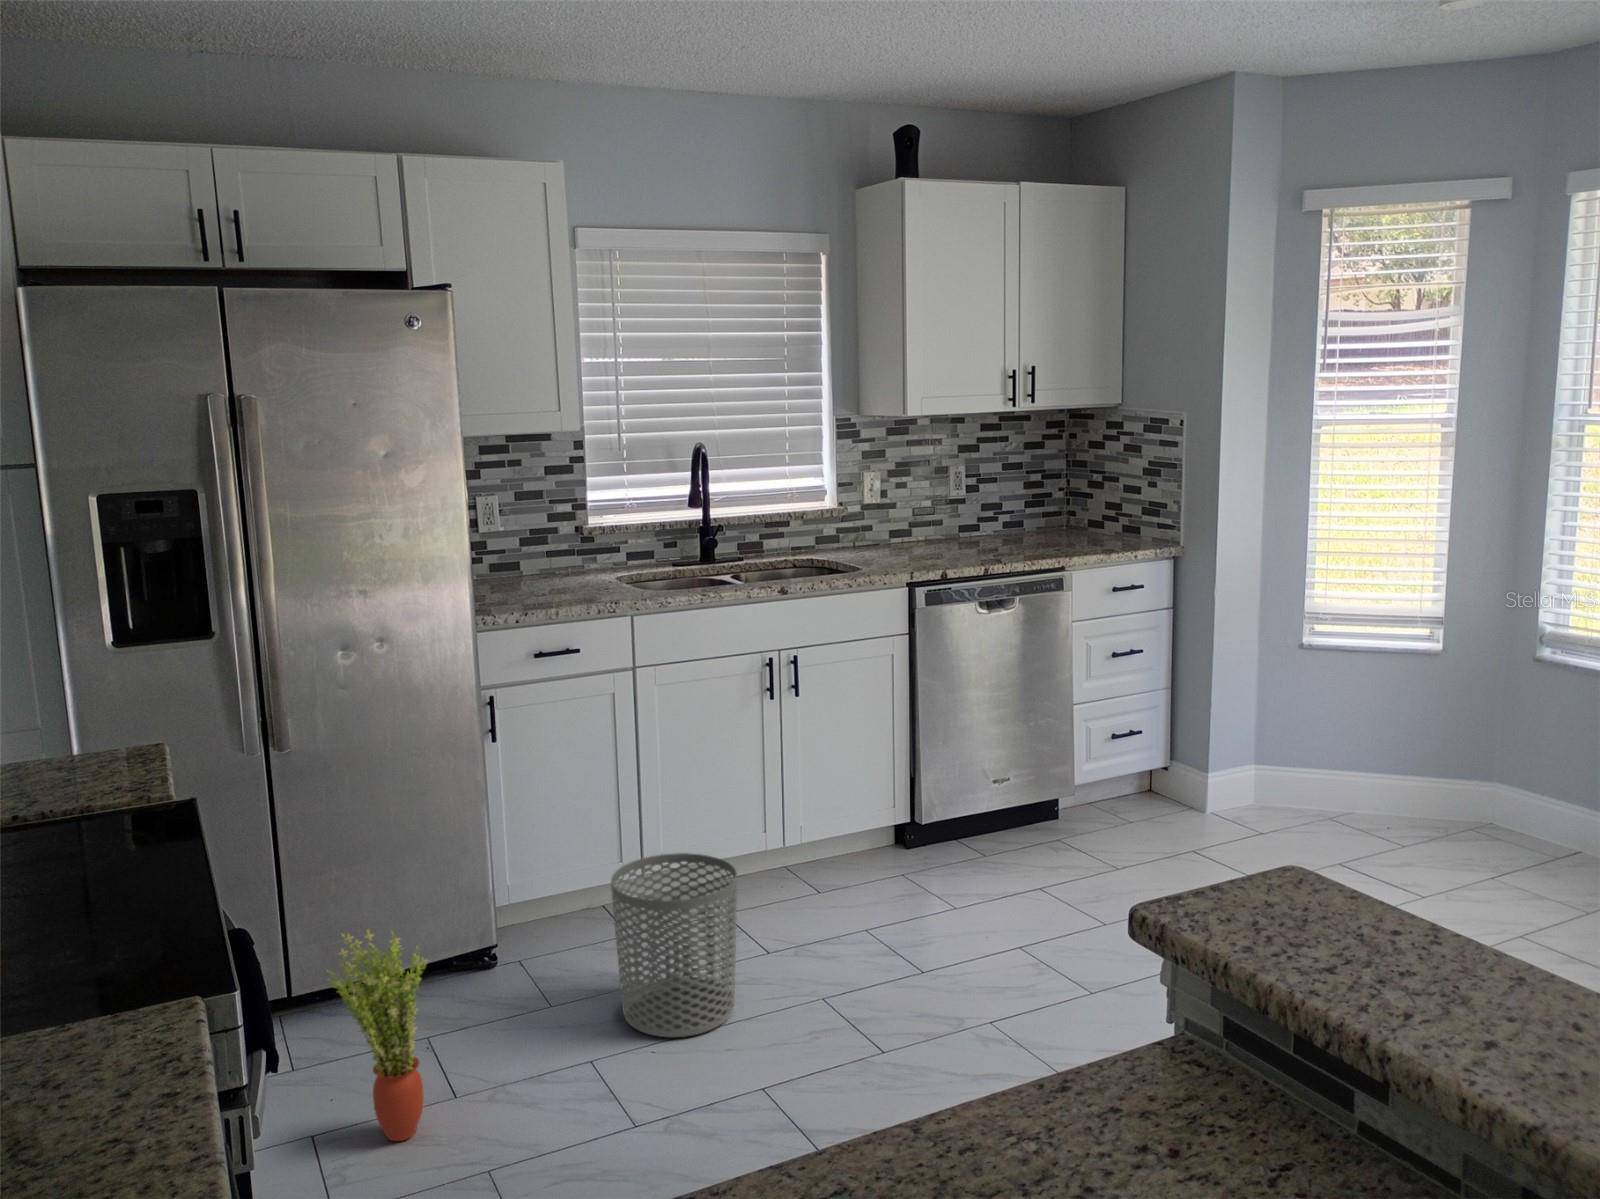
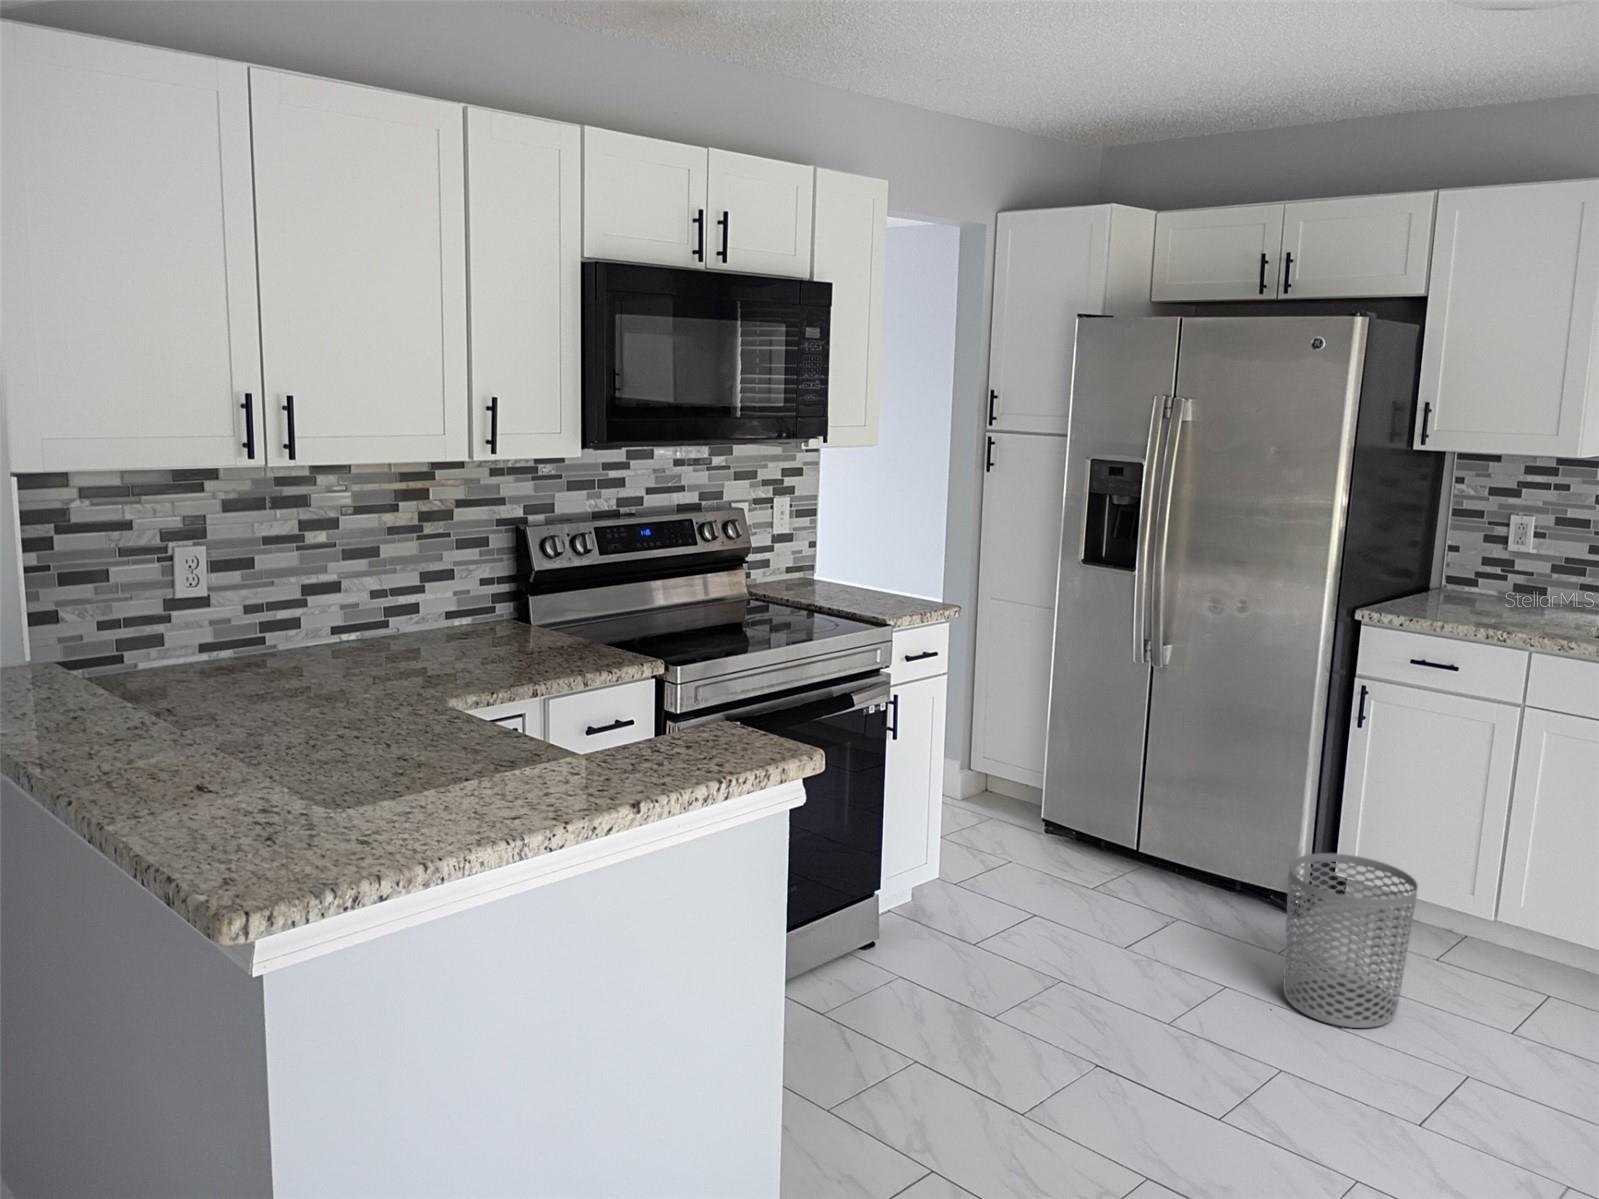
potted plant: present [328,927,428,1141] -> none [1032,778,1097,943]

